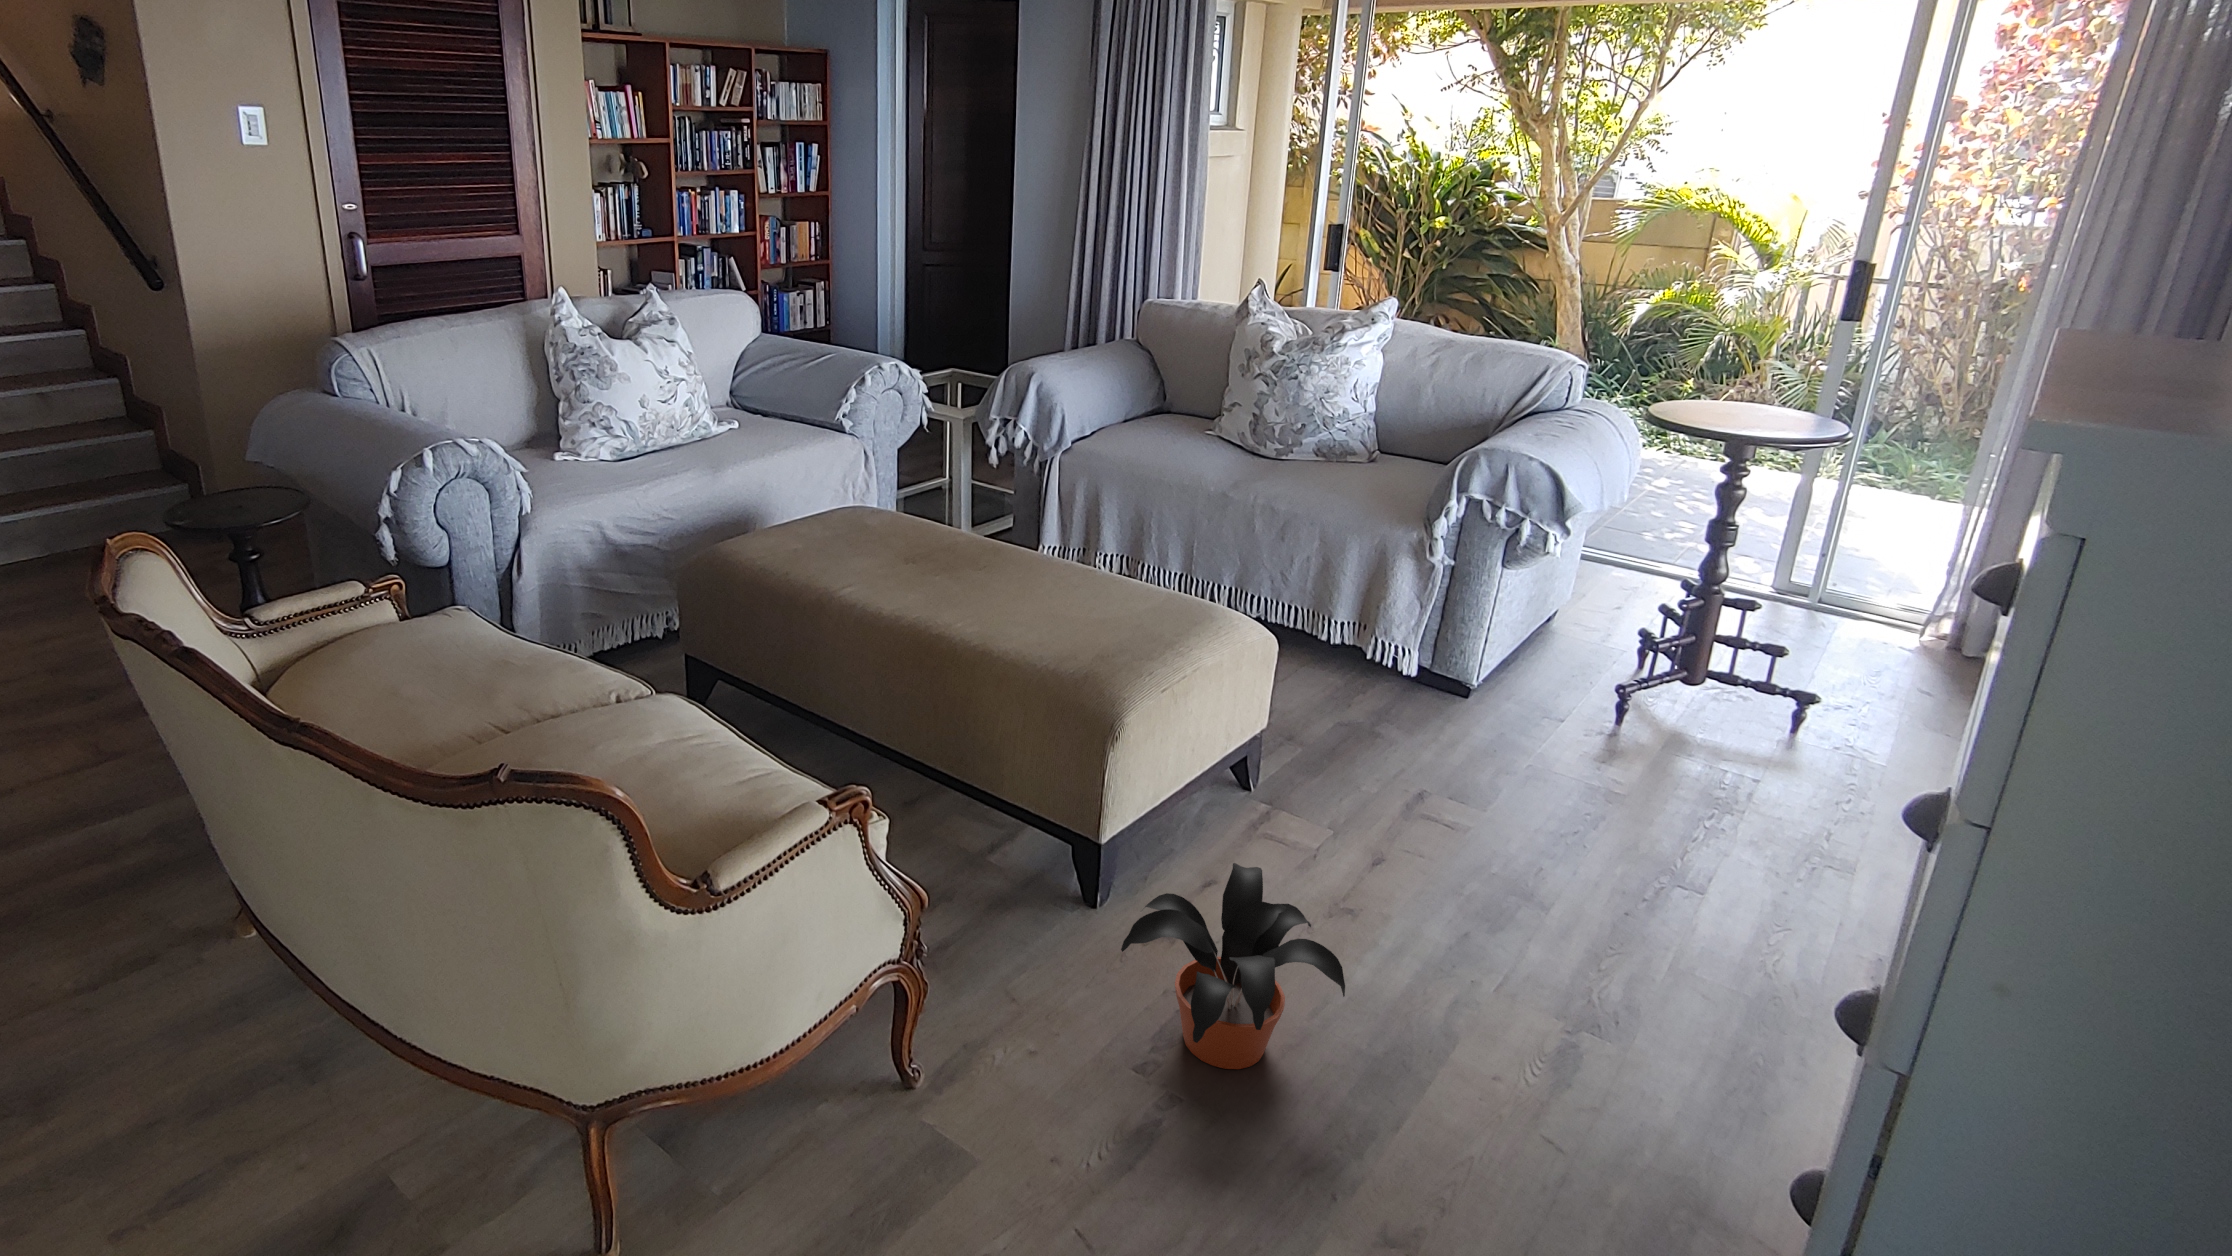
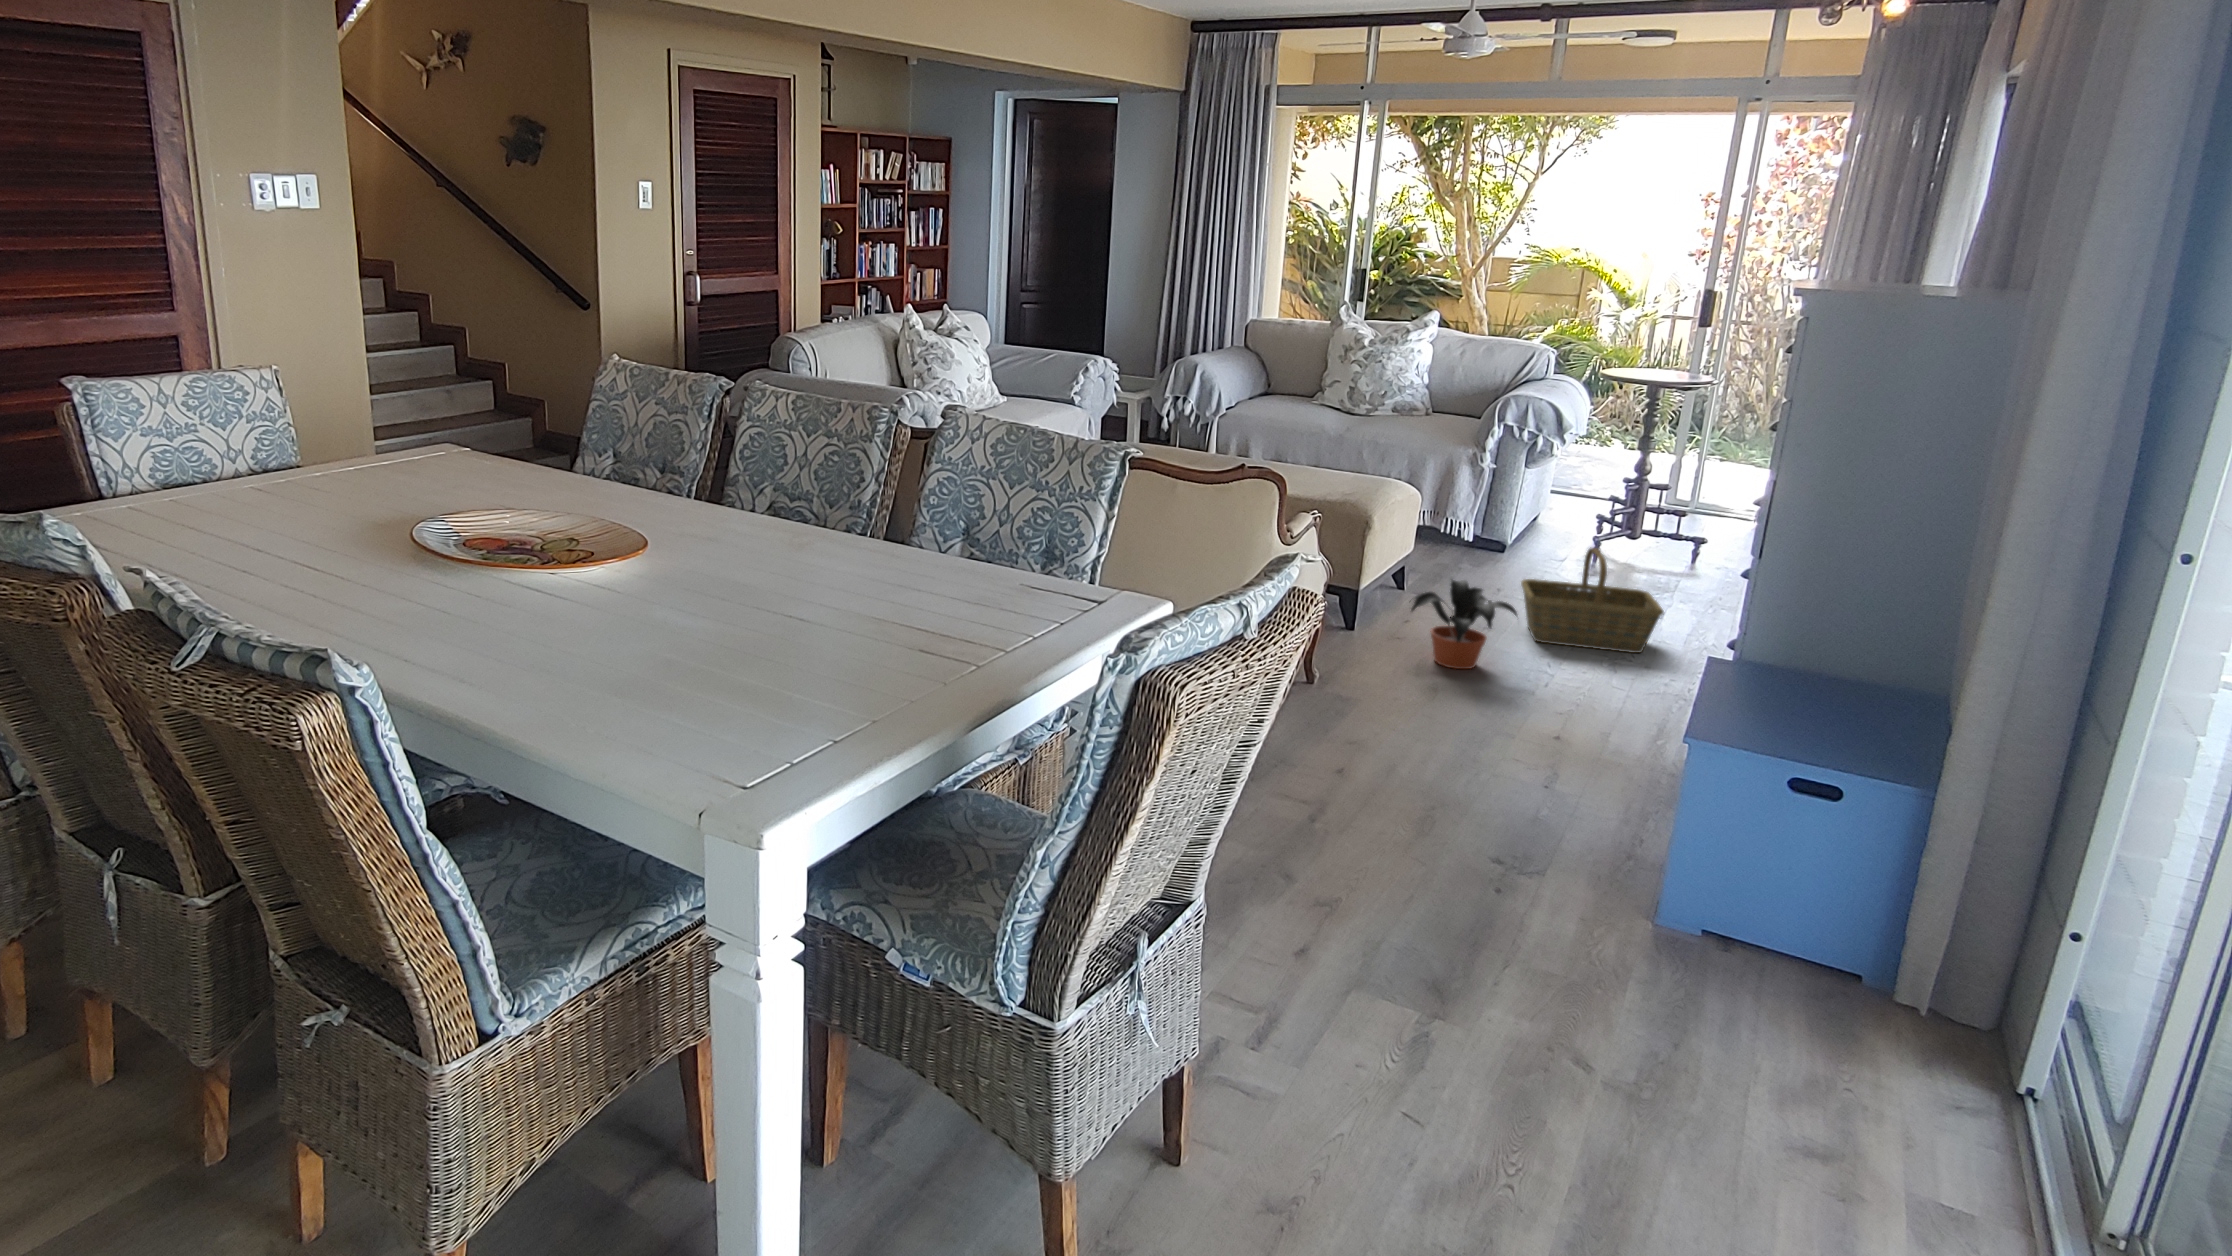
basket: none [1409,794,1682,1026] -> present [1521,548,1664,653]

